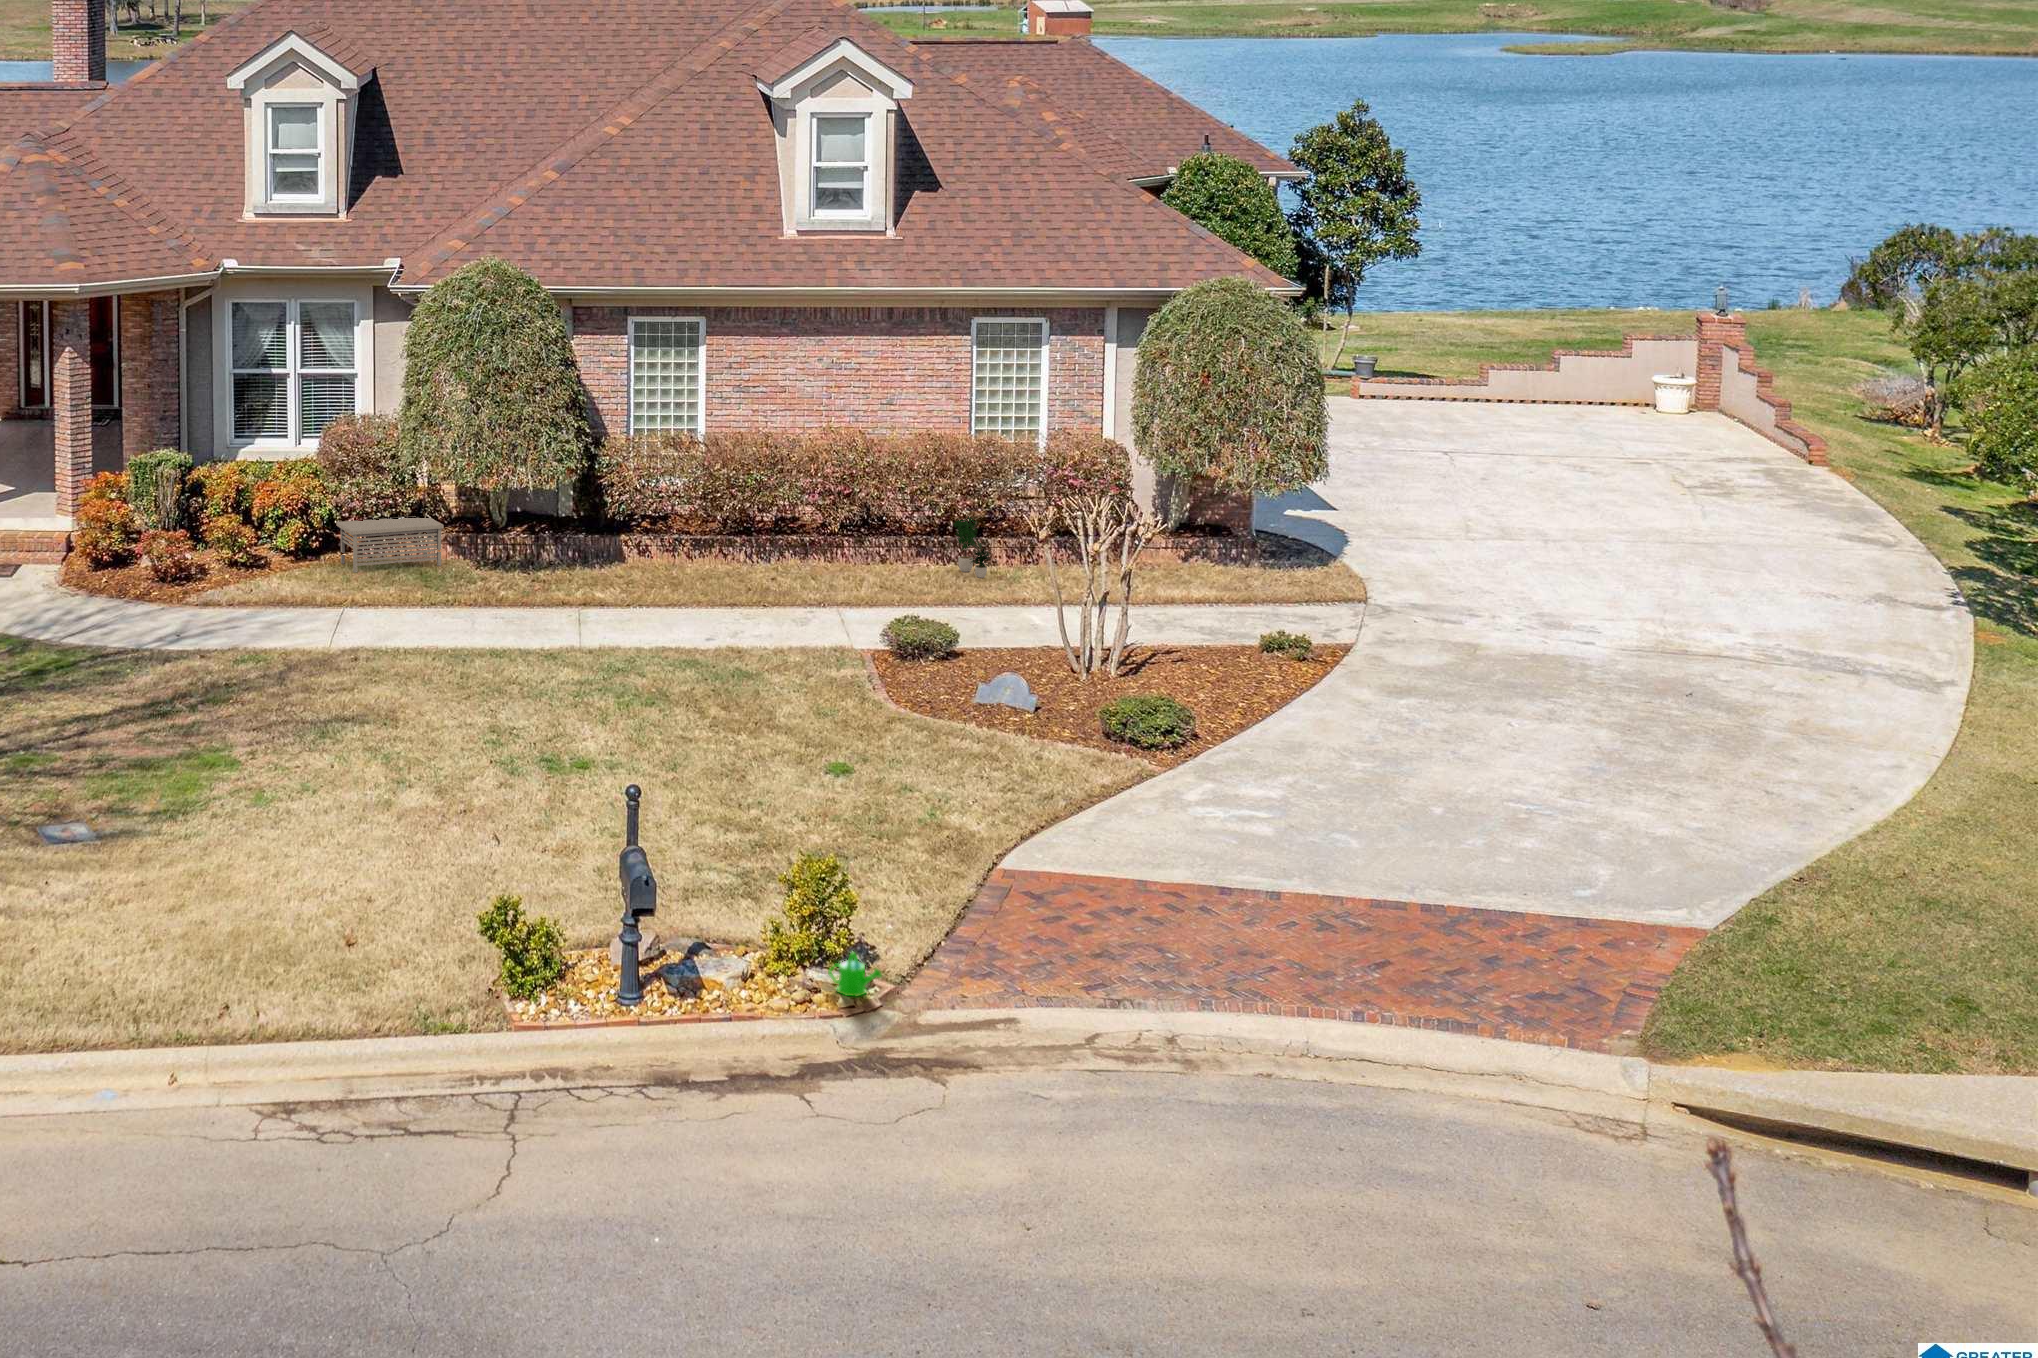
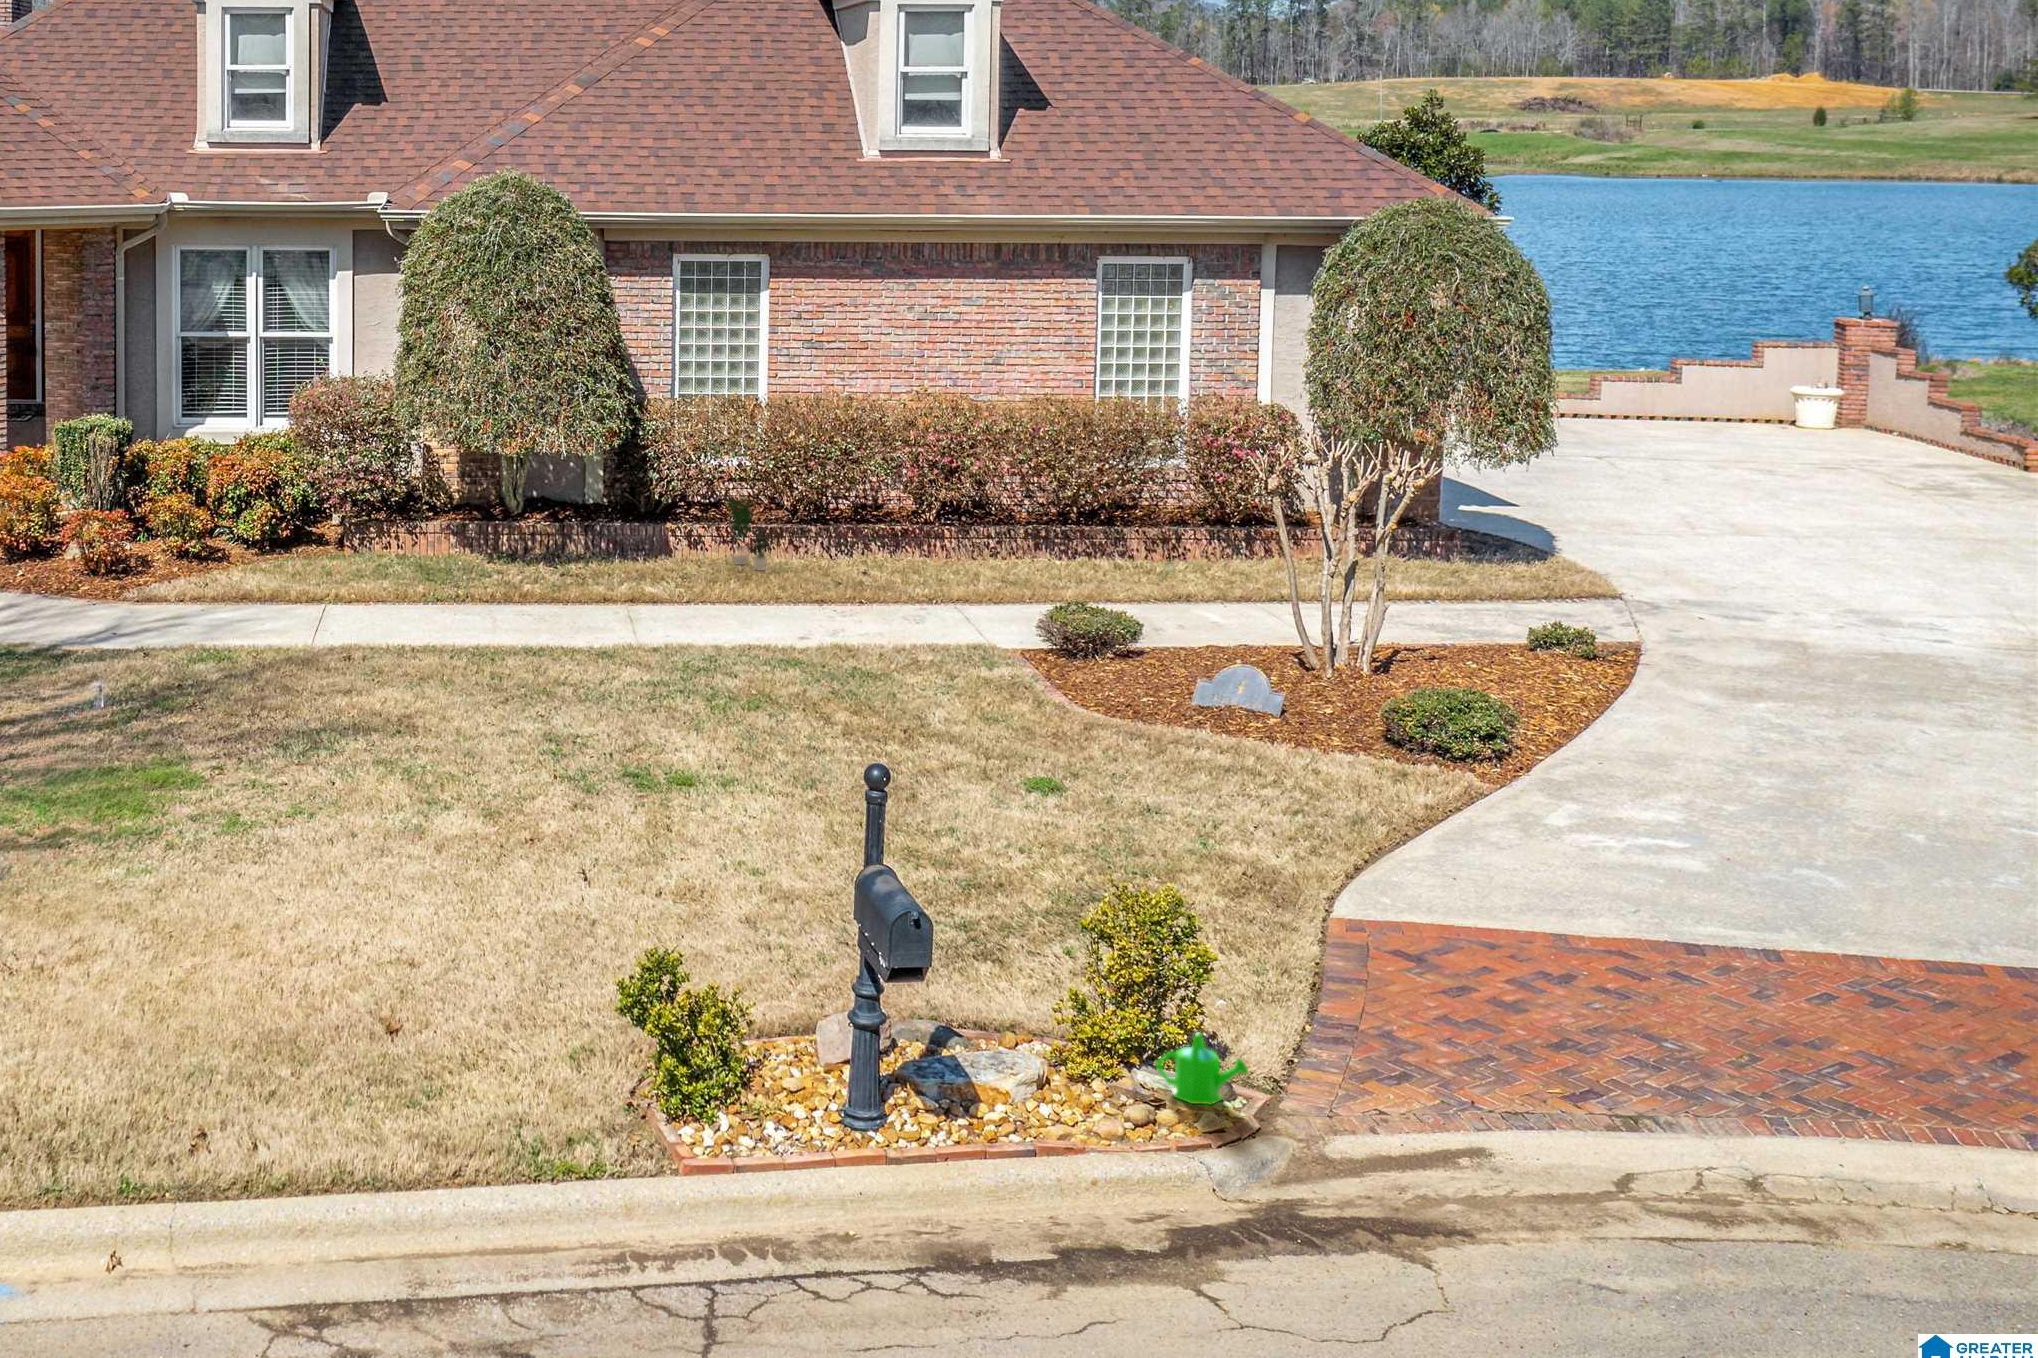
potted plant: present [954,515,991,578] -> present [725,495,771,571]
storage bench: present [336,517,444,572] -> none [316,502,450,568]

